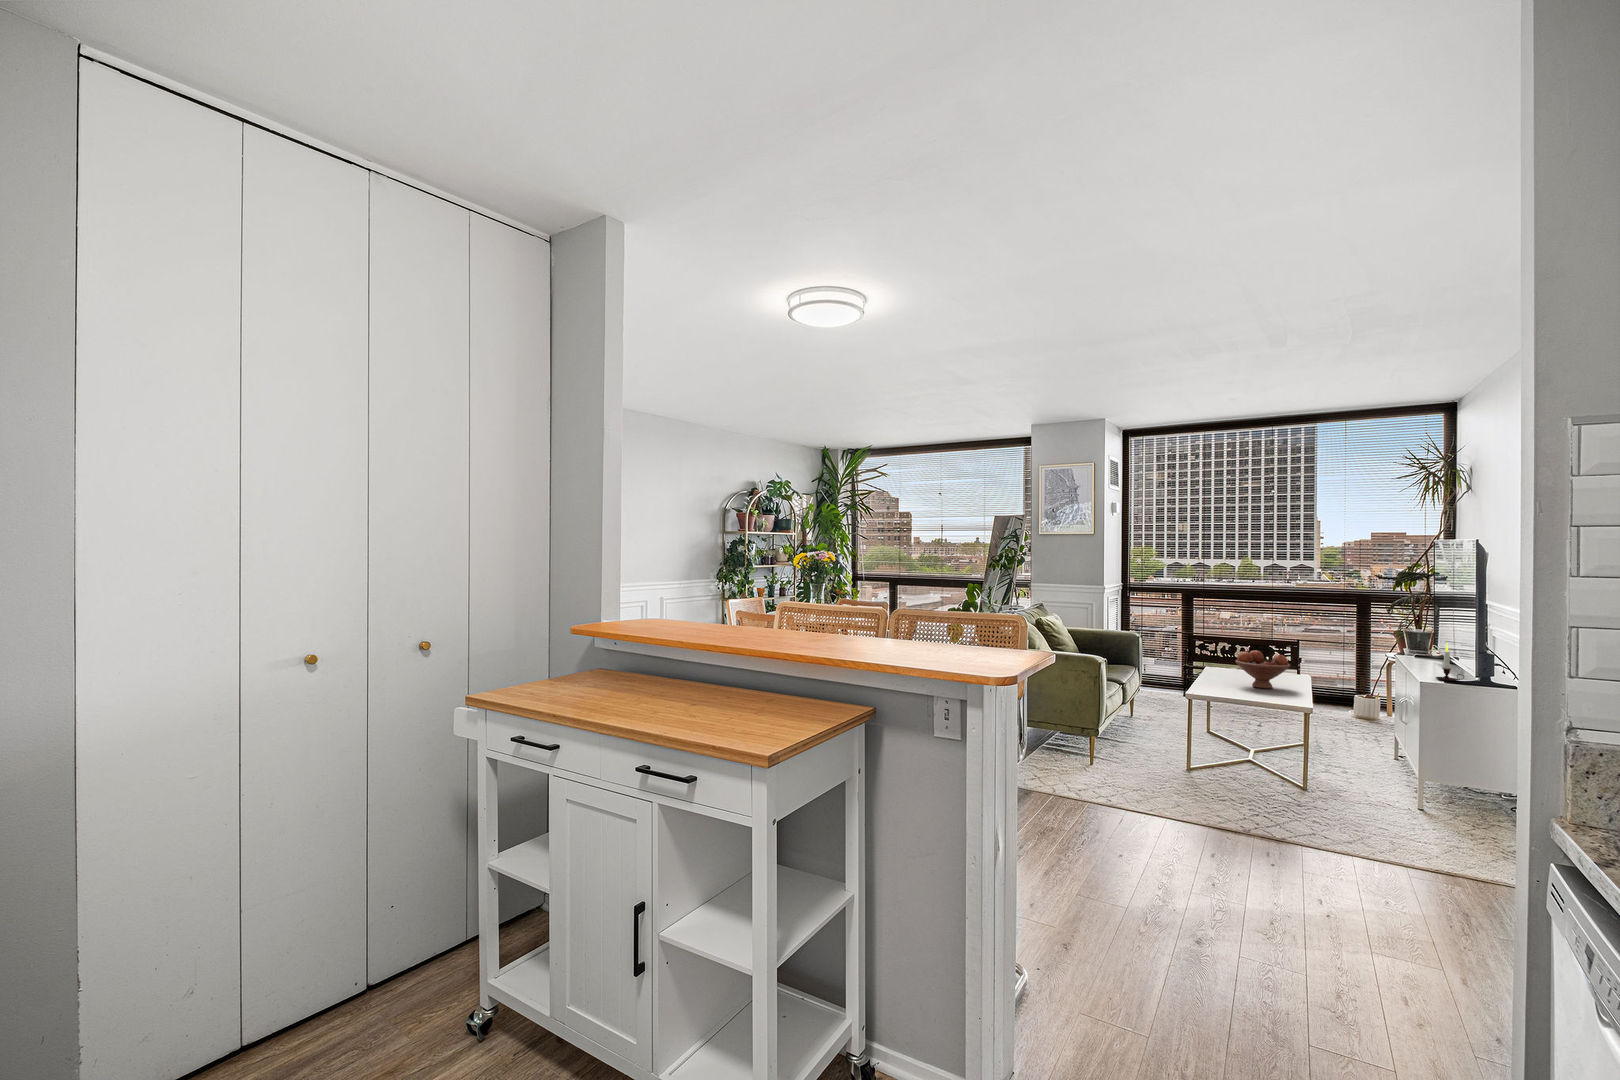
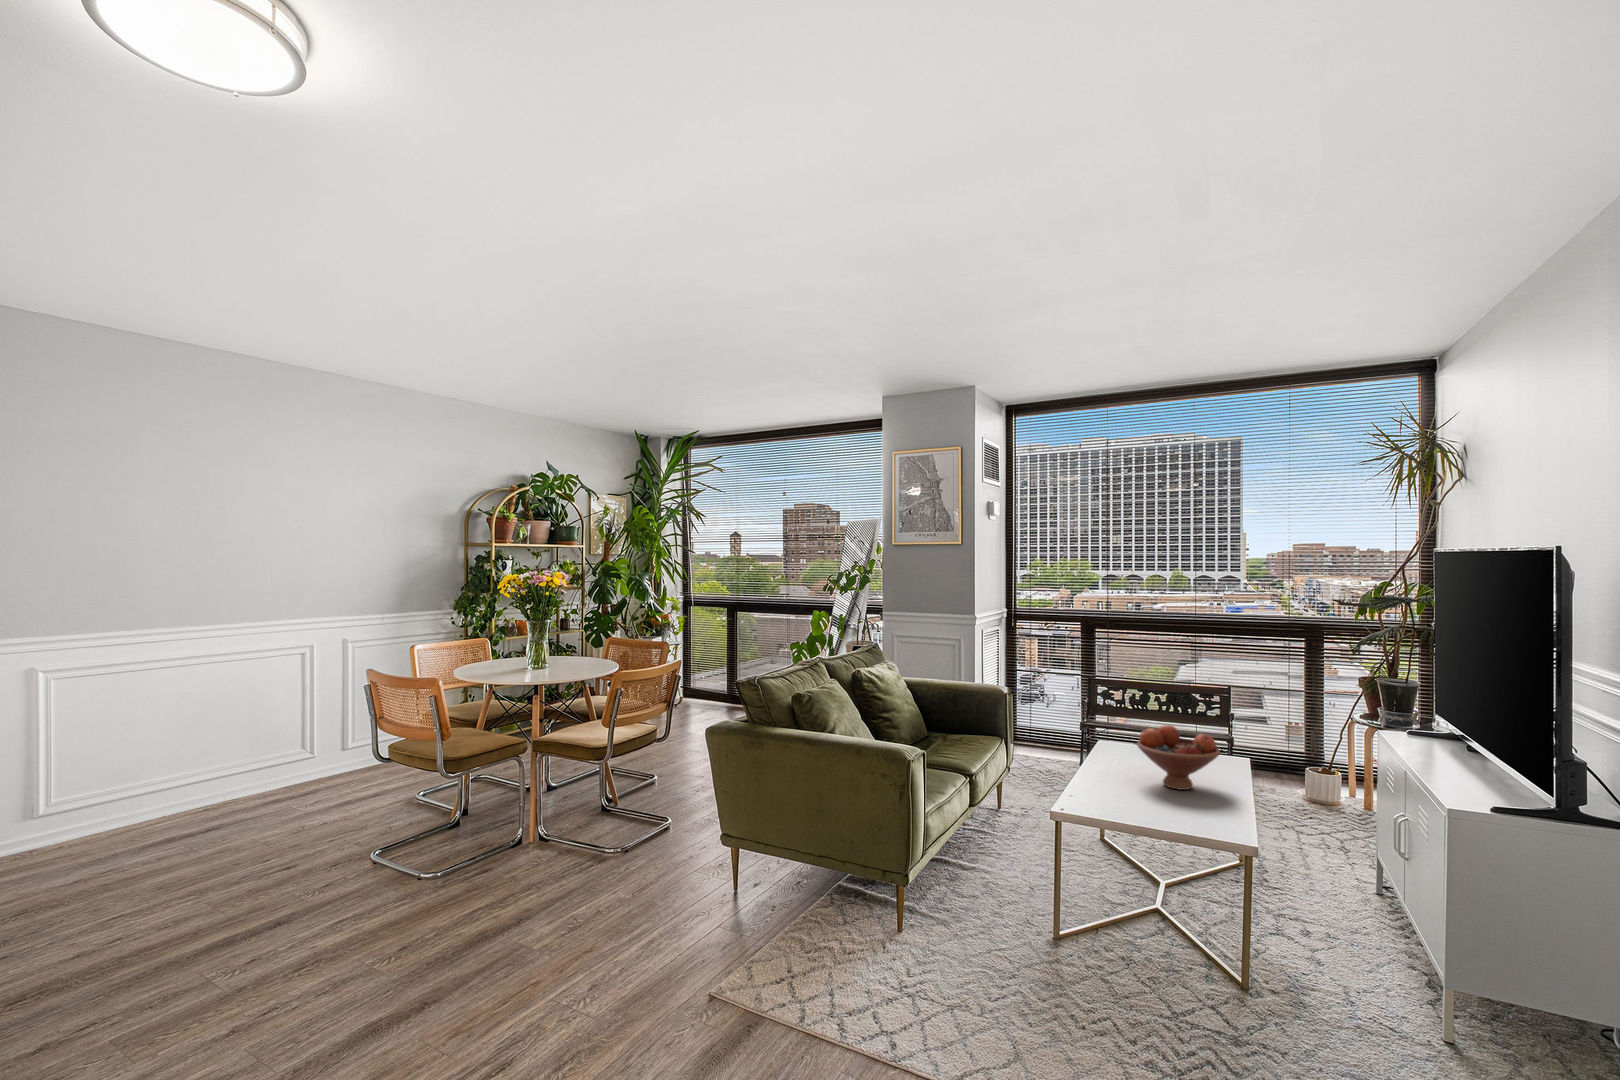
candle: present [1436,643,1464,681] -> none [1465,732,1517,802]

